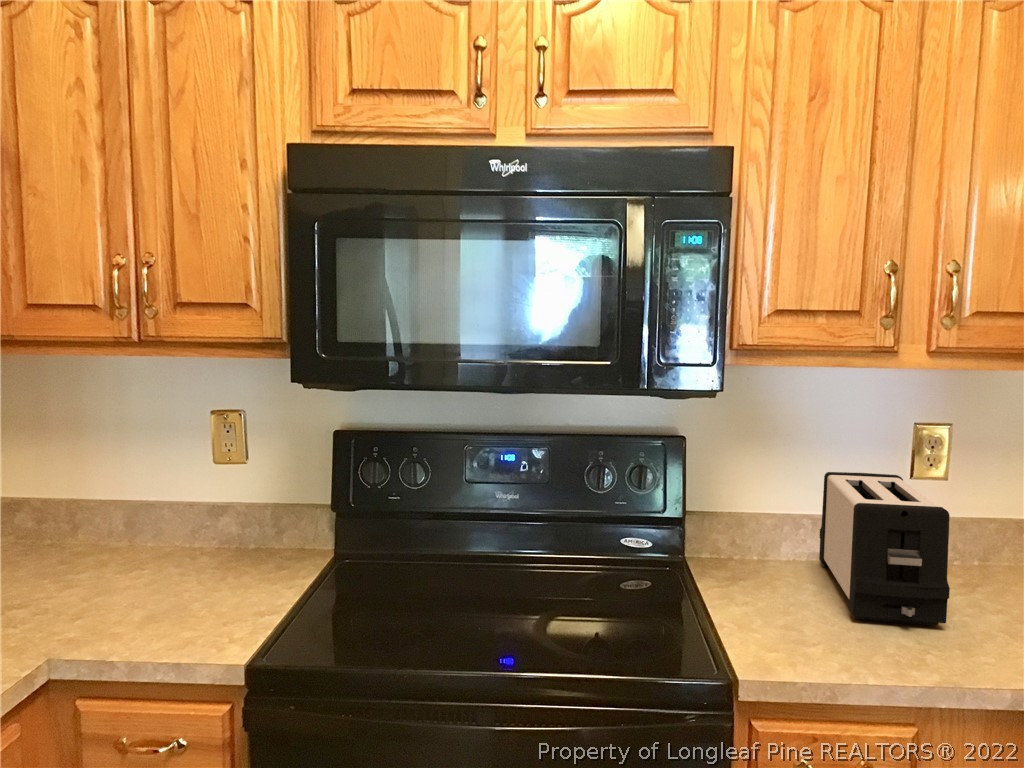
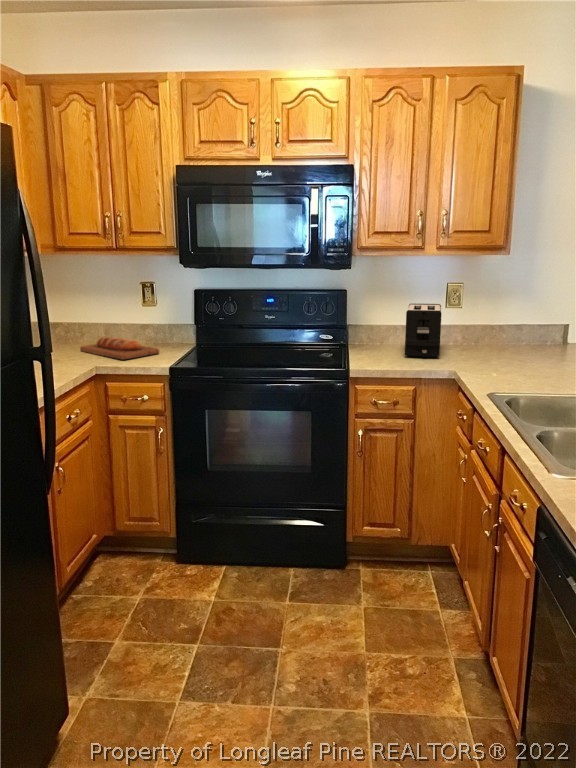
bread loaf: none [49,548,237,629] -> present [80,337,159,360]

